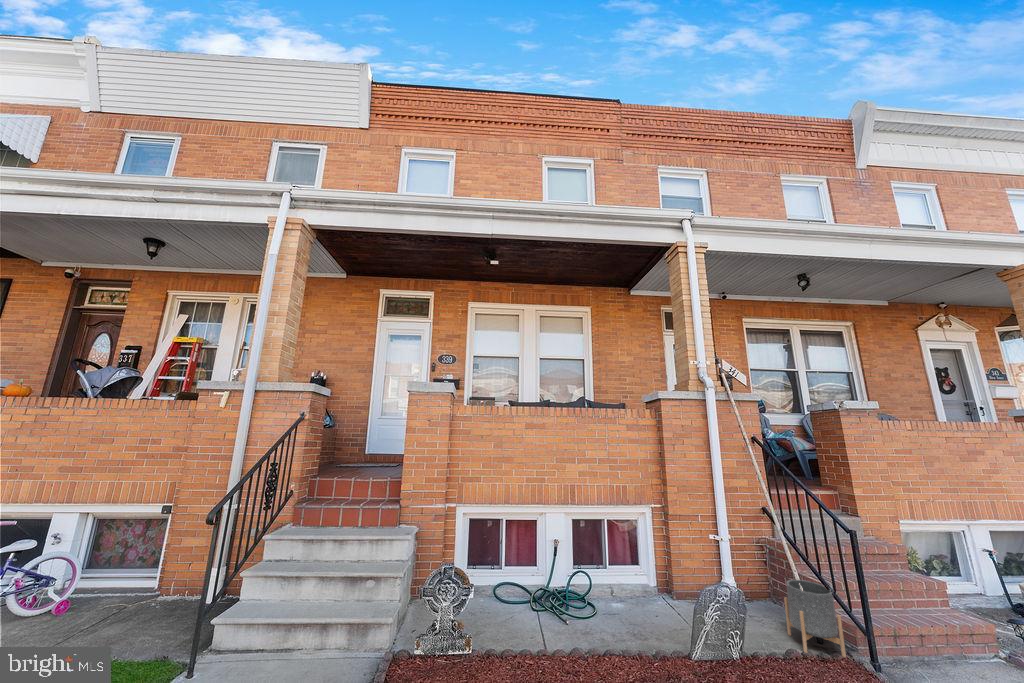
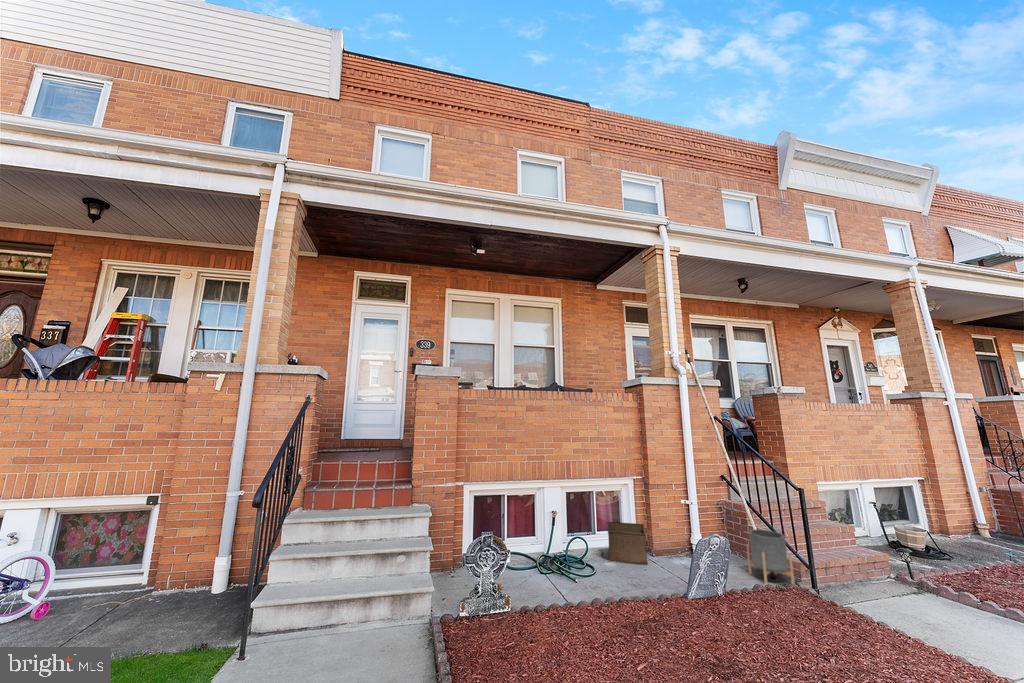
storage bin: none [615,555,665,610] -> present [608,522,648,565]

